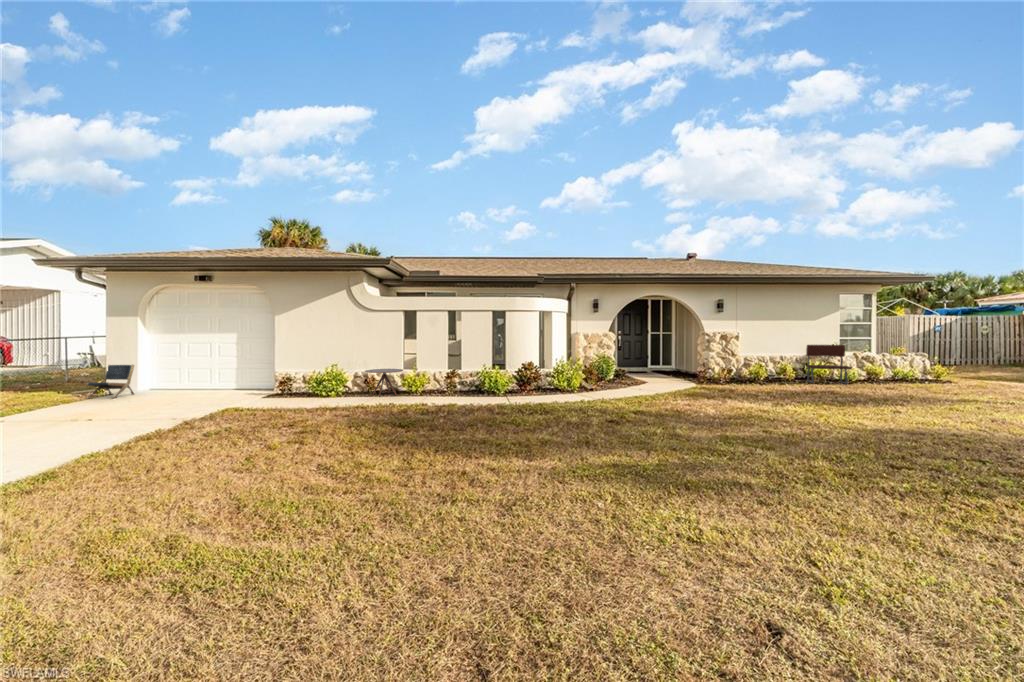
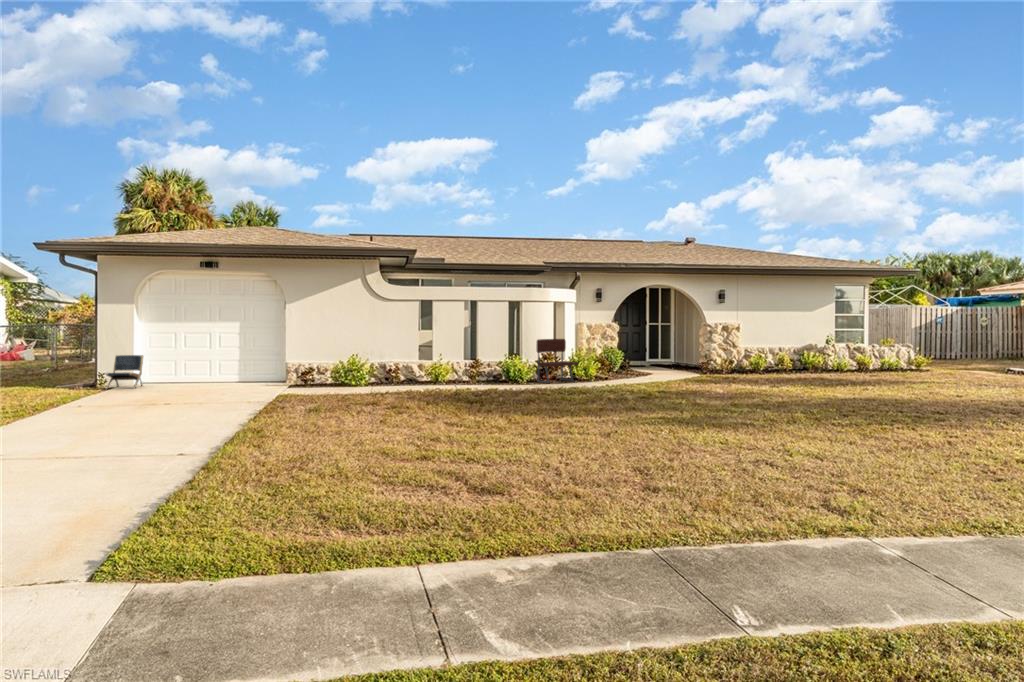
bench: present [806,345,852,384] -> present [536,339,578,383]
round table: present [365,369,403,397] -> none [389,359,426,385]

